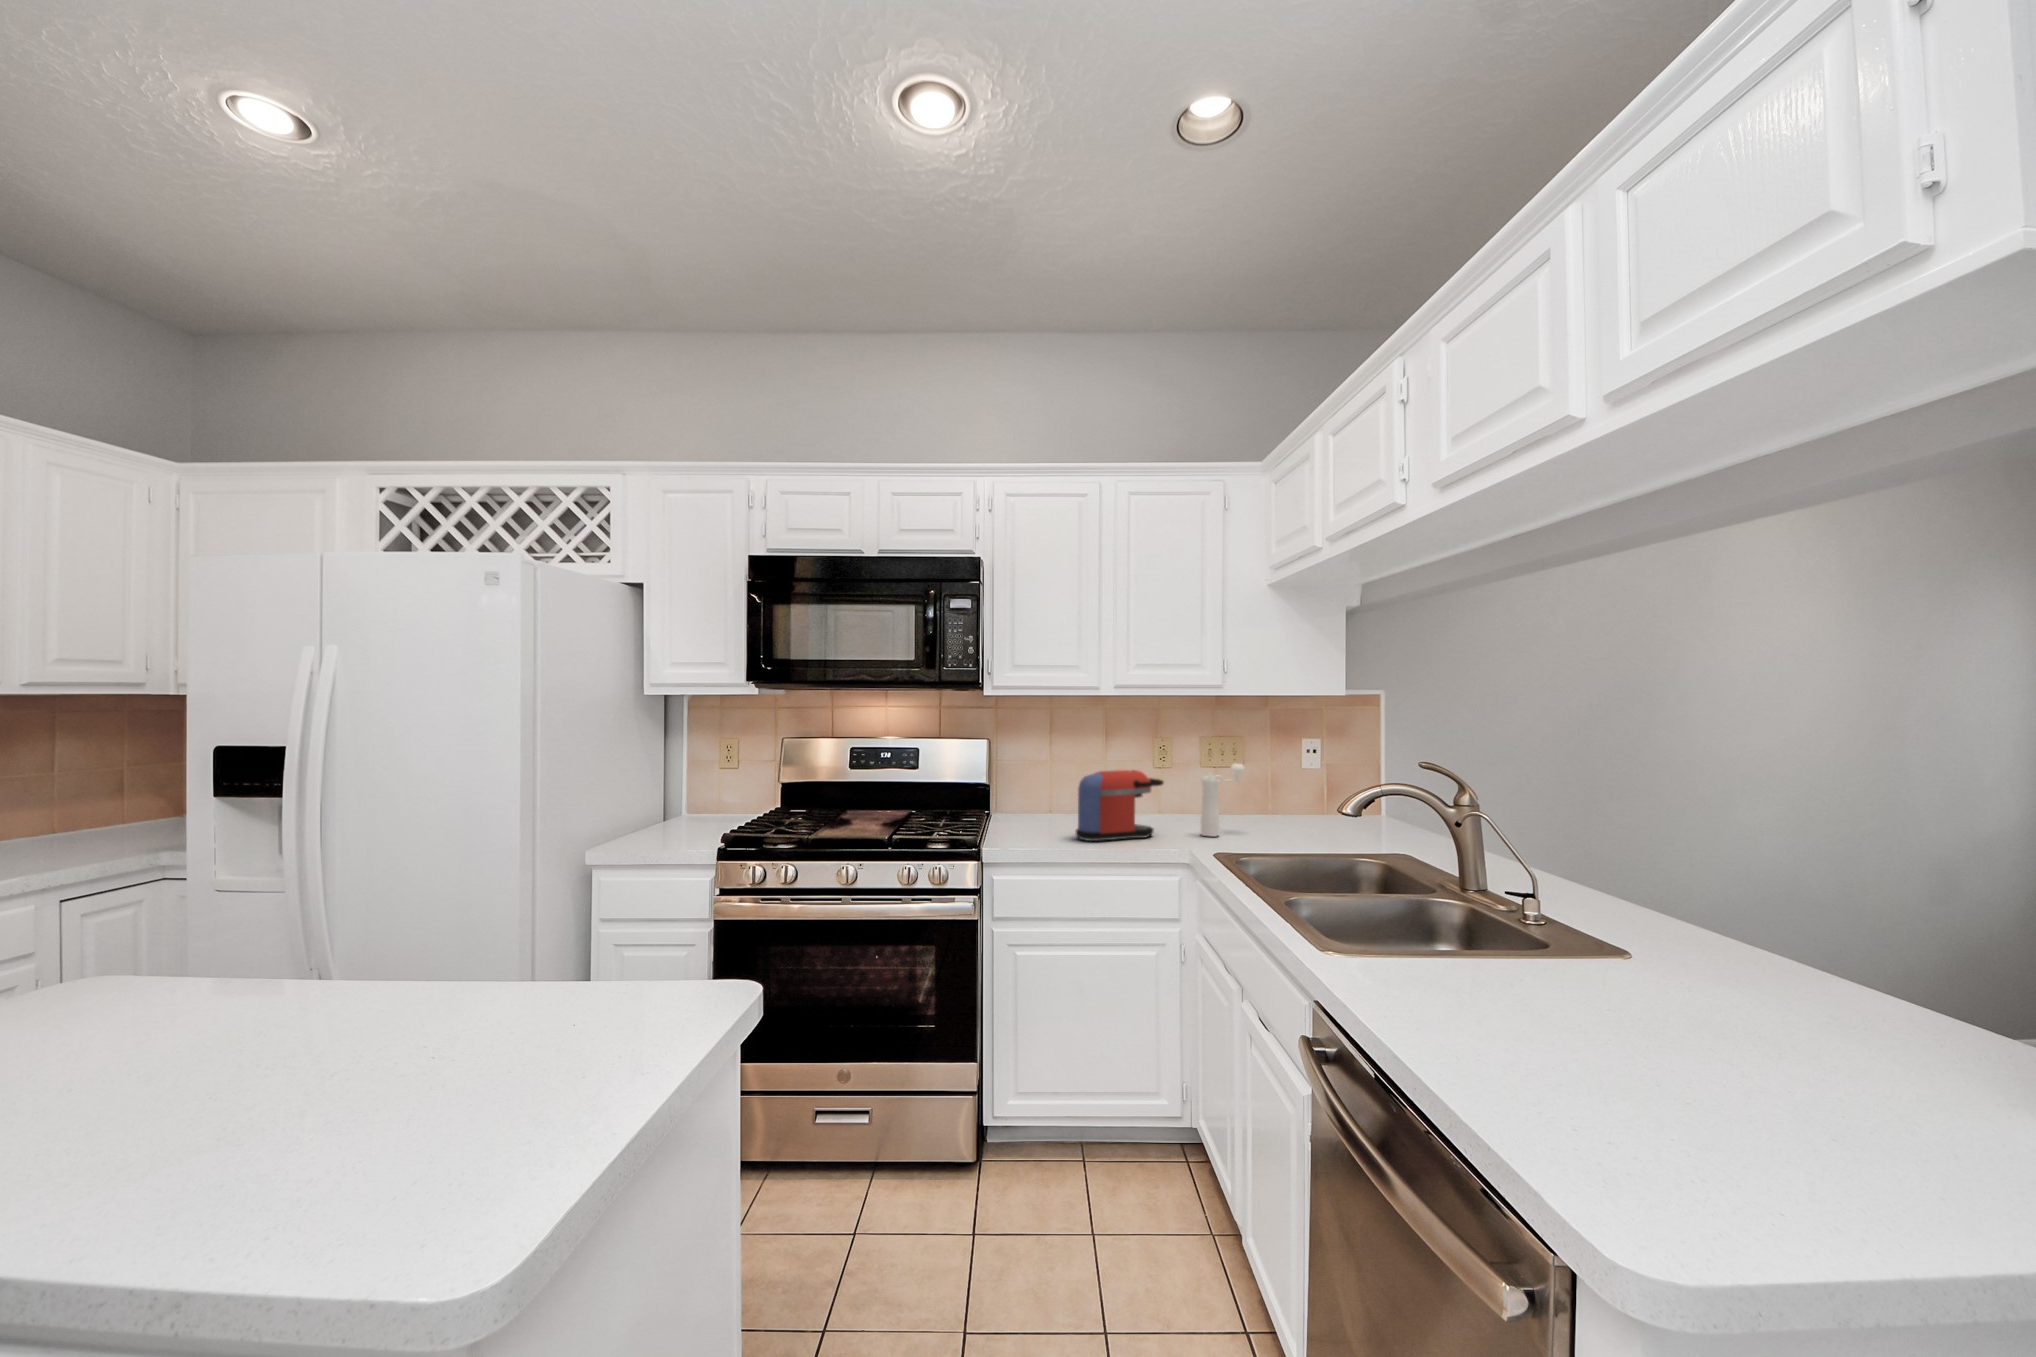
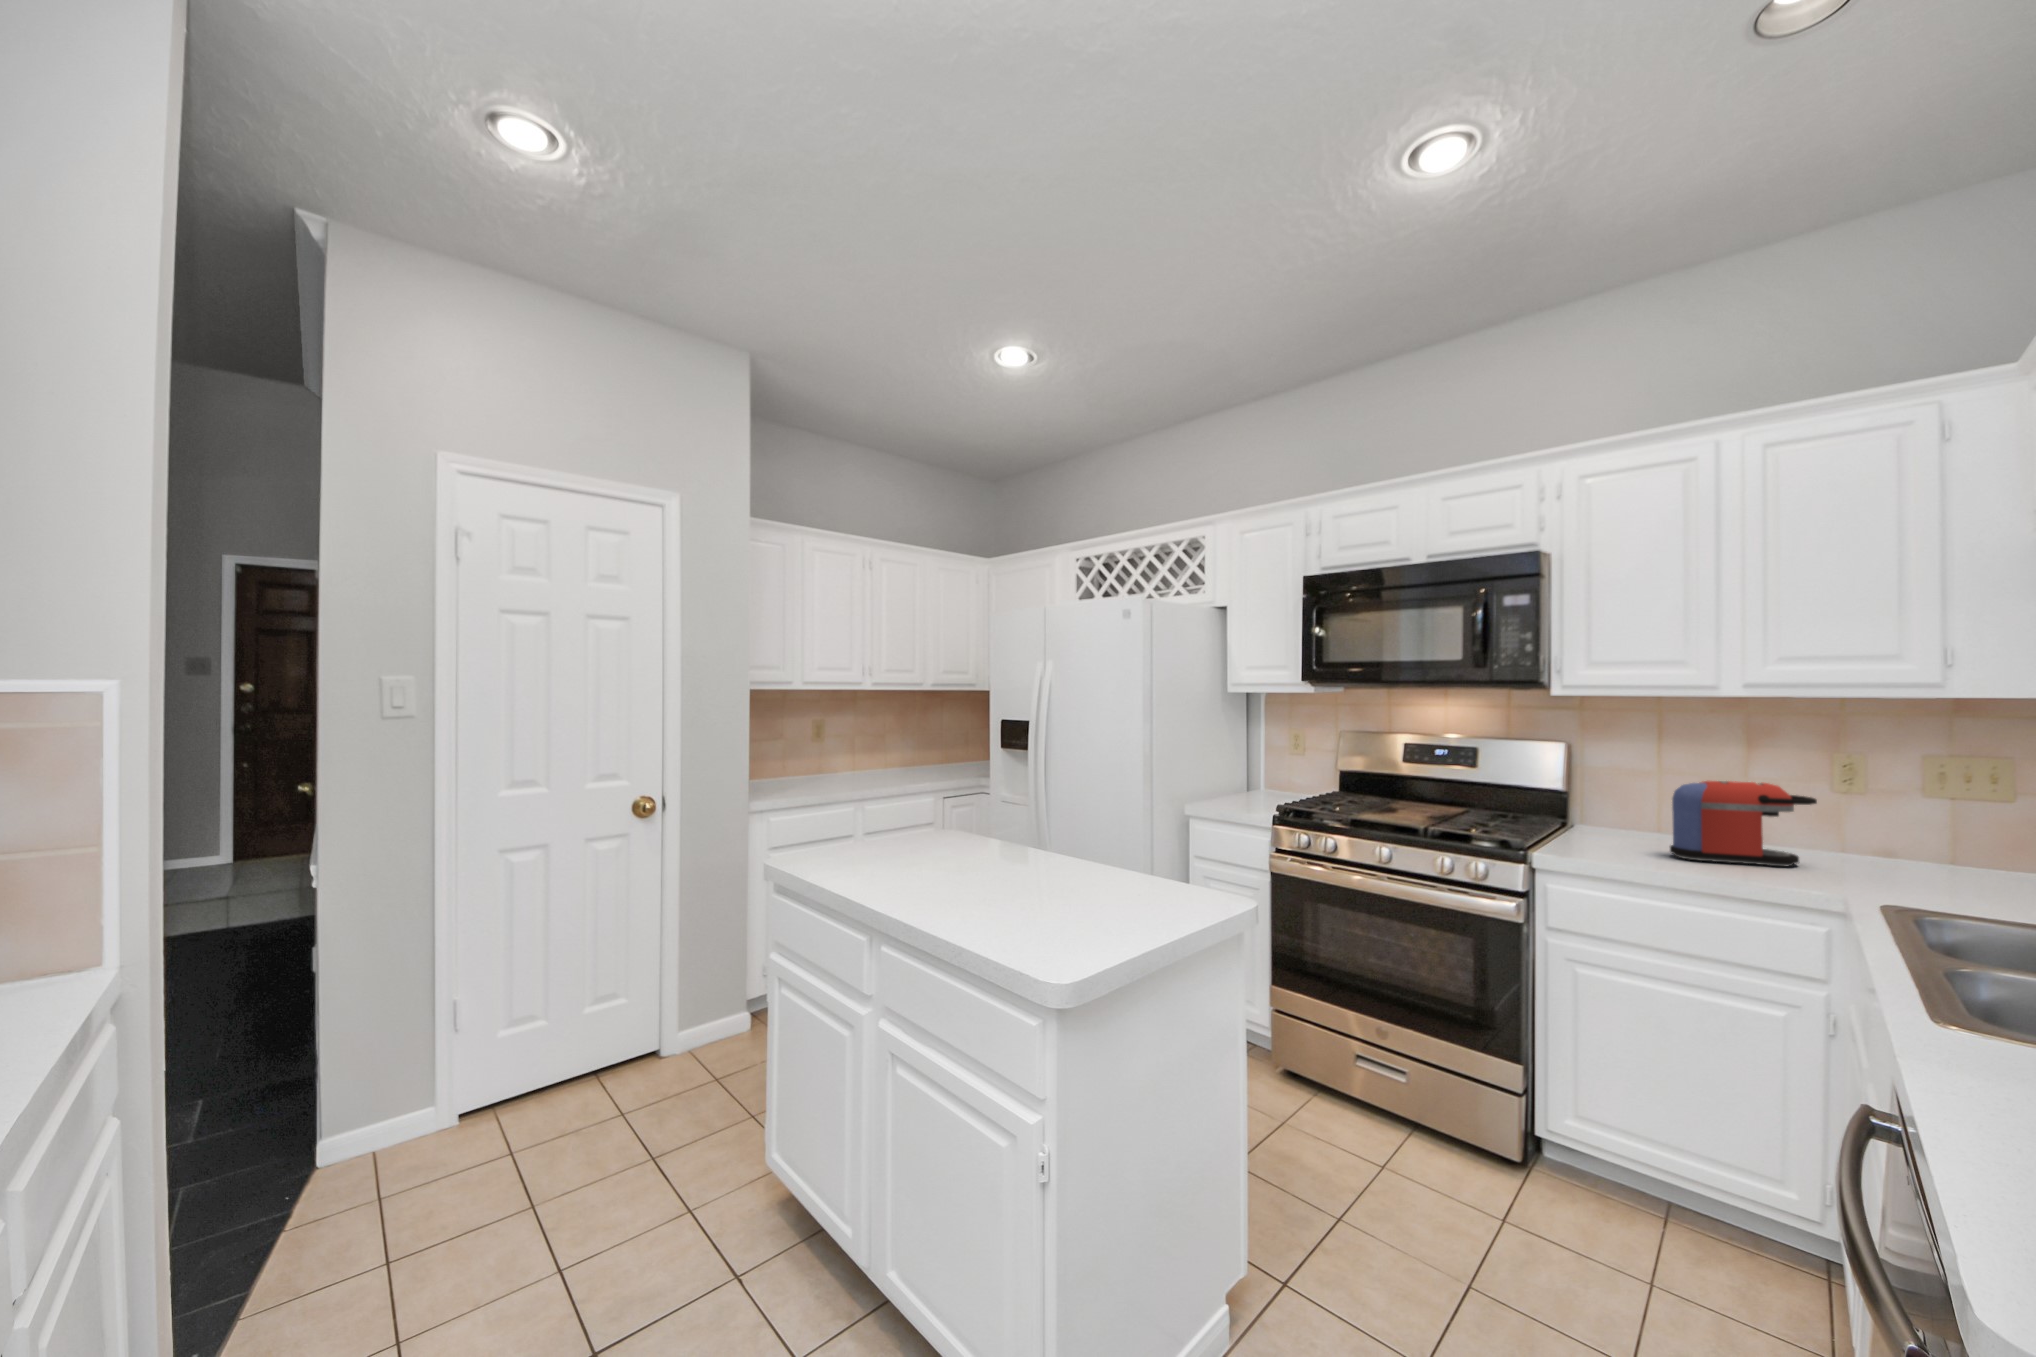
pepper mill: present [1201,764,1244,837] -> none [1887,786,1983,880]

